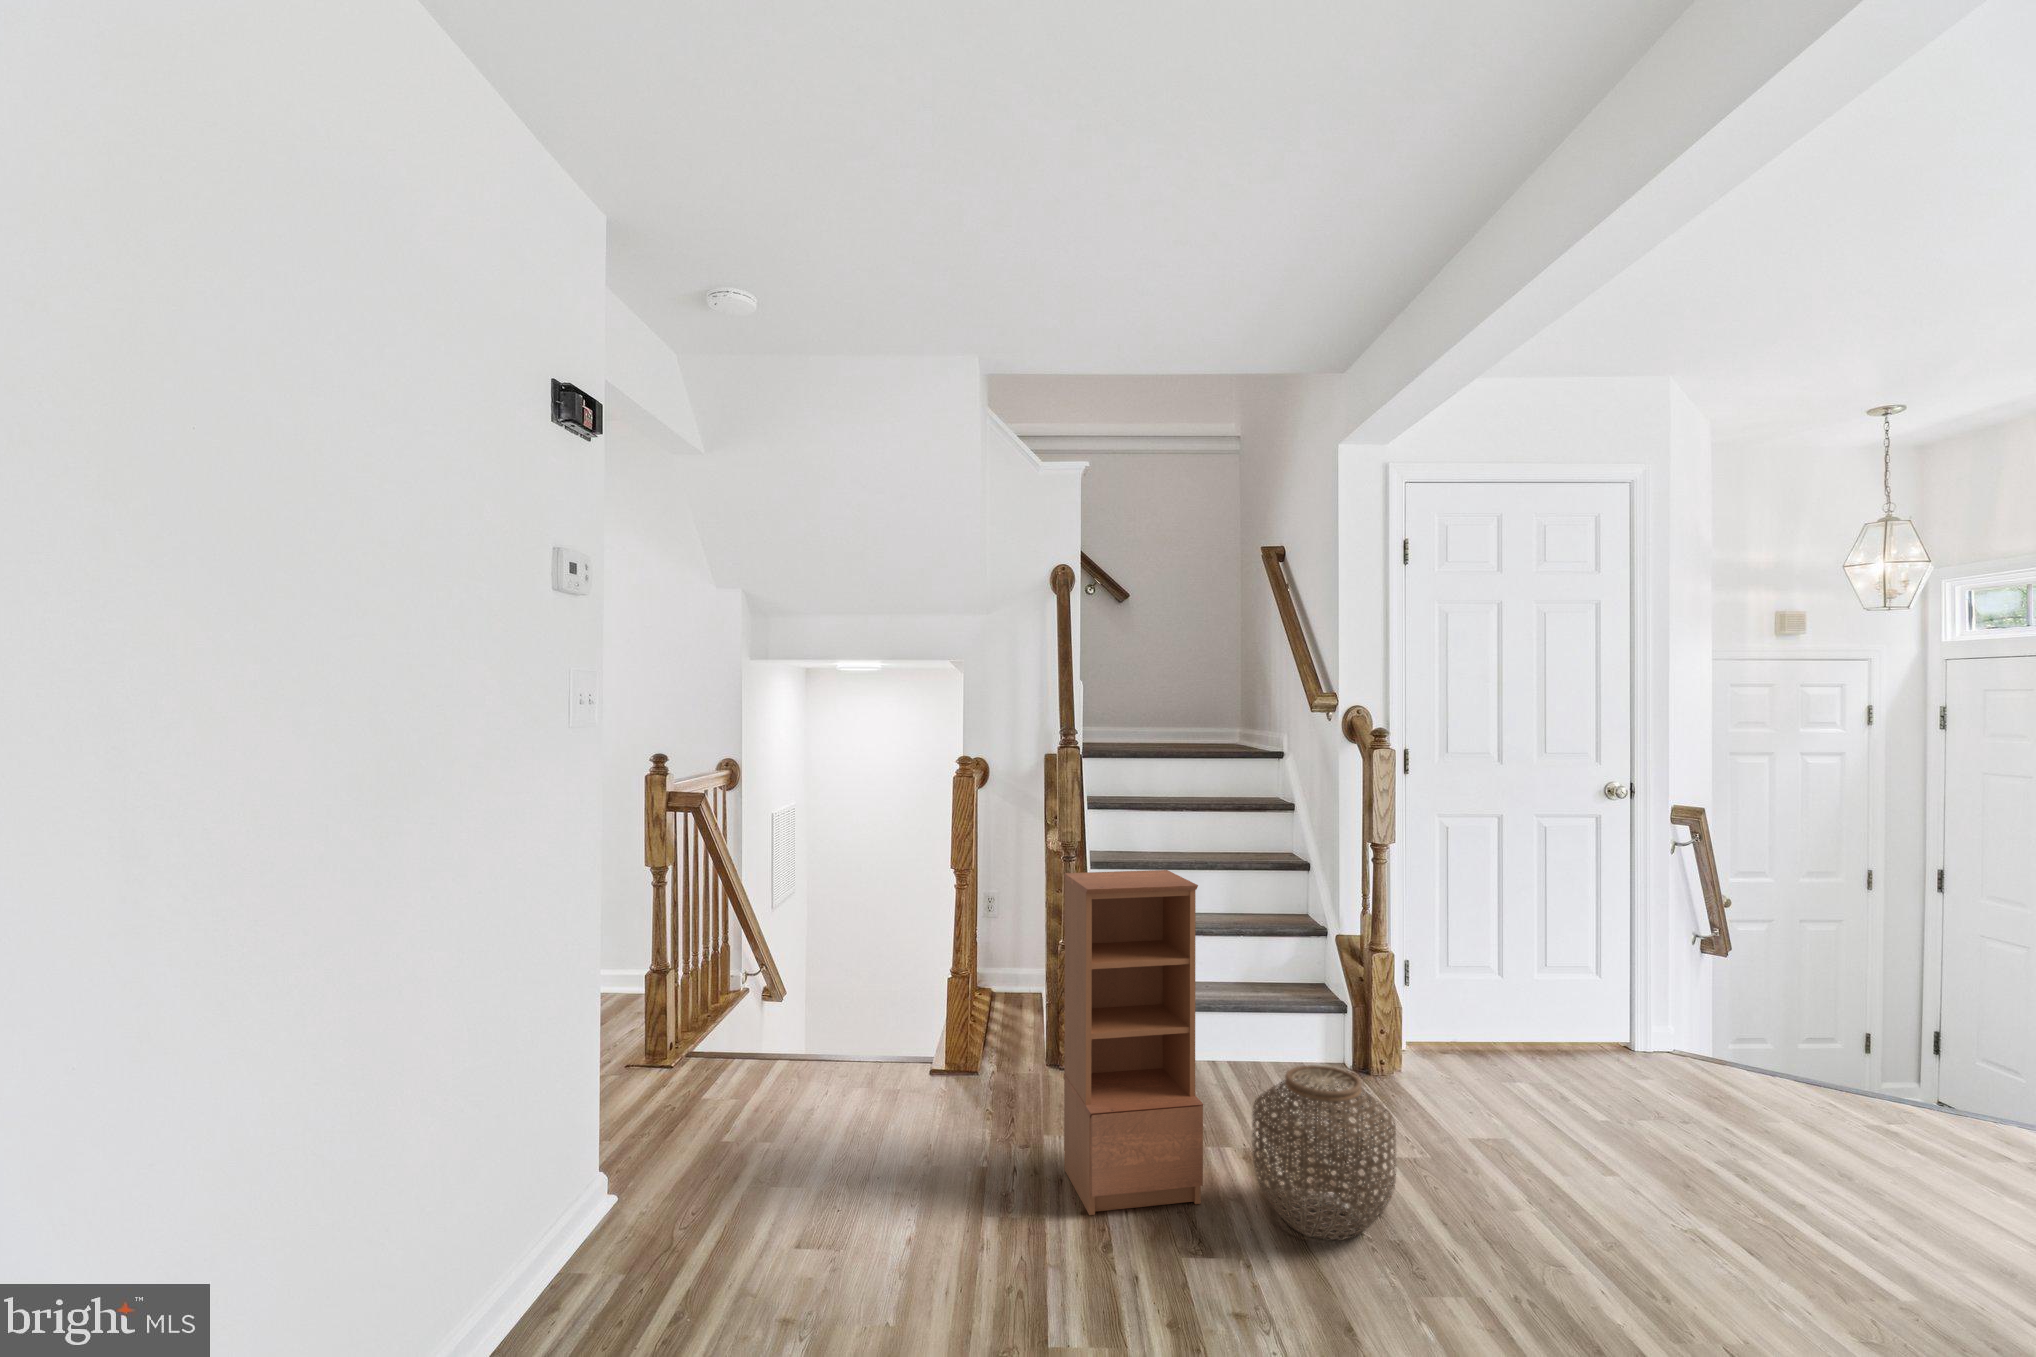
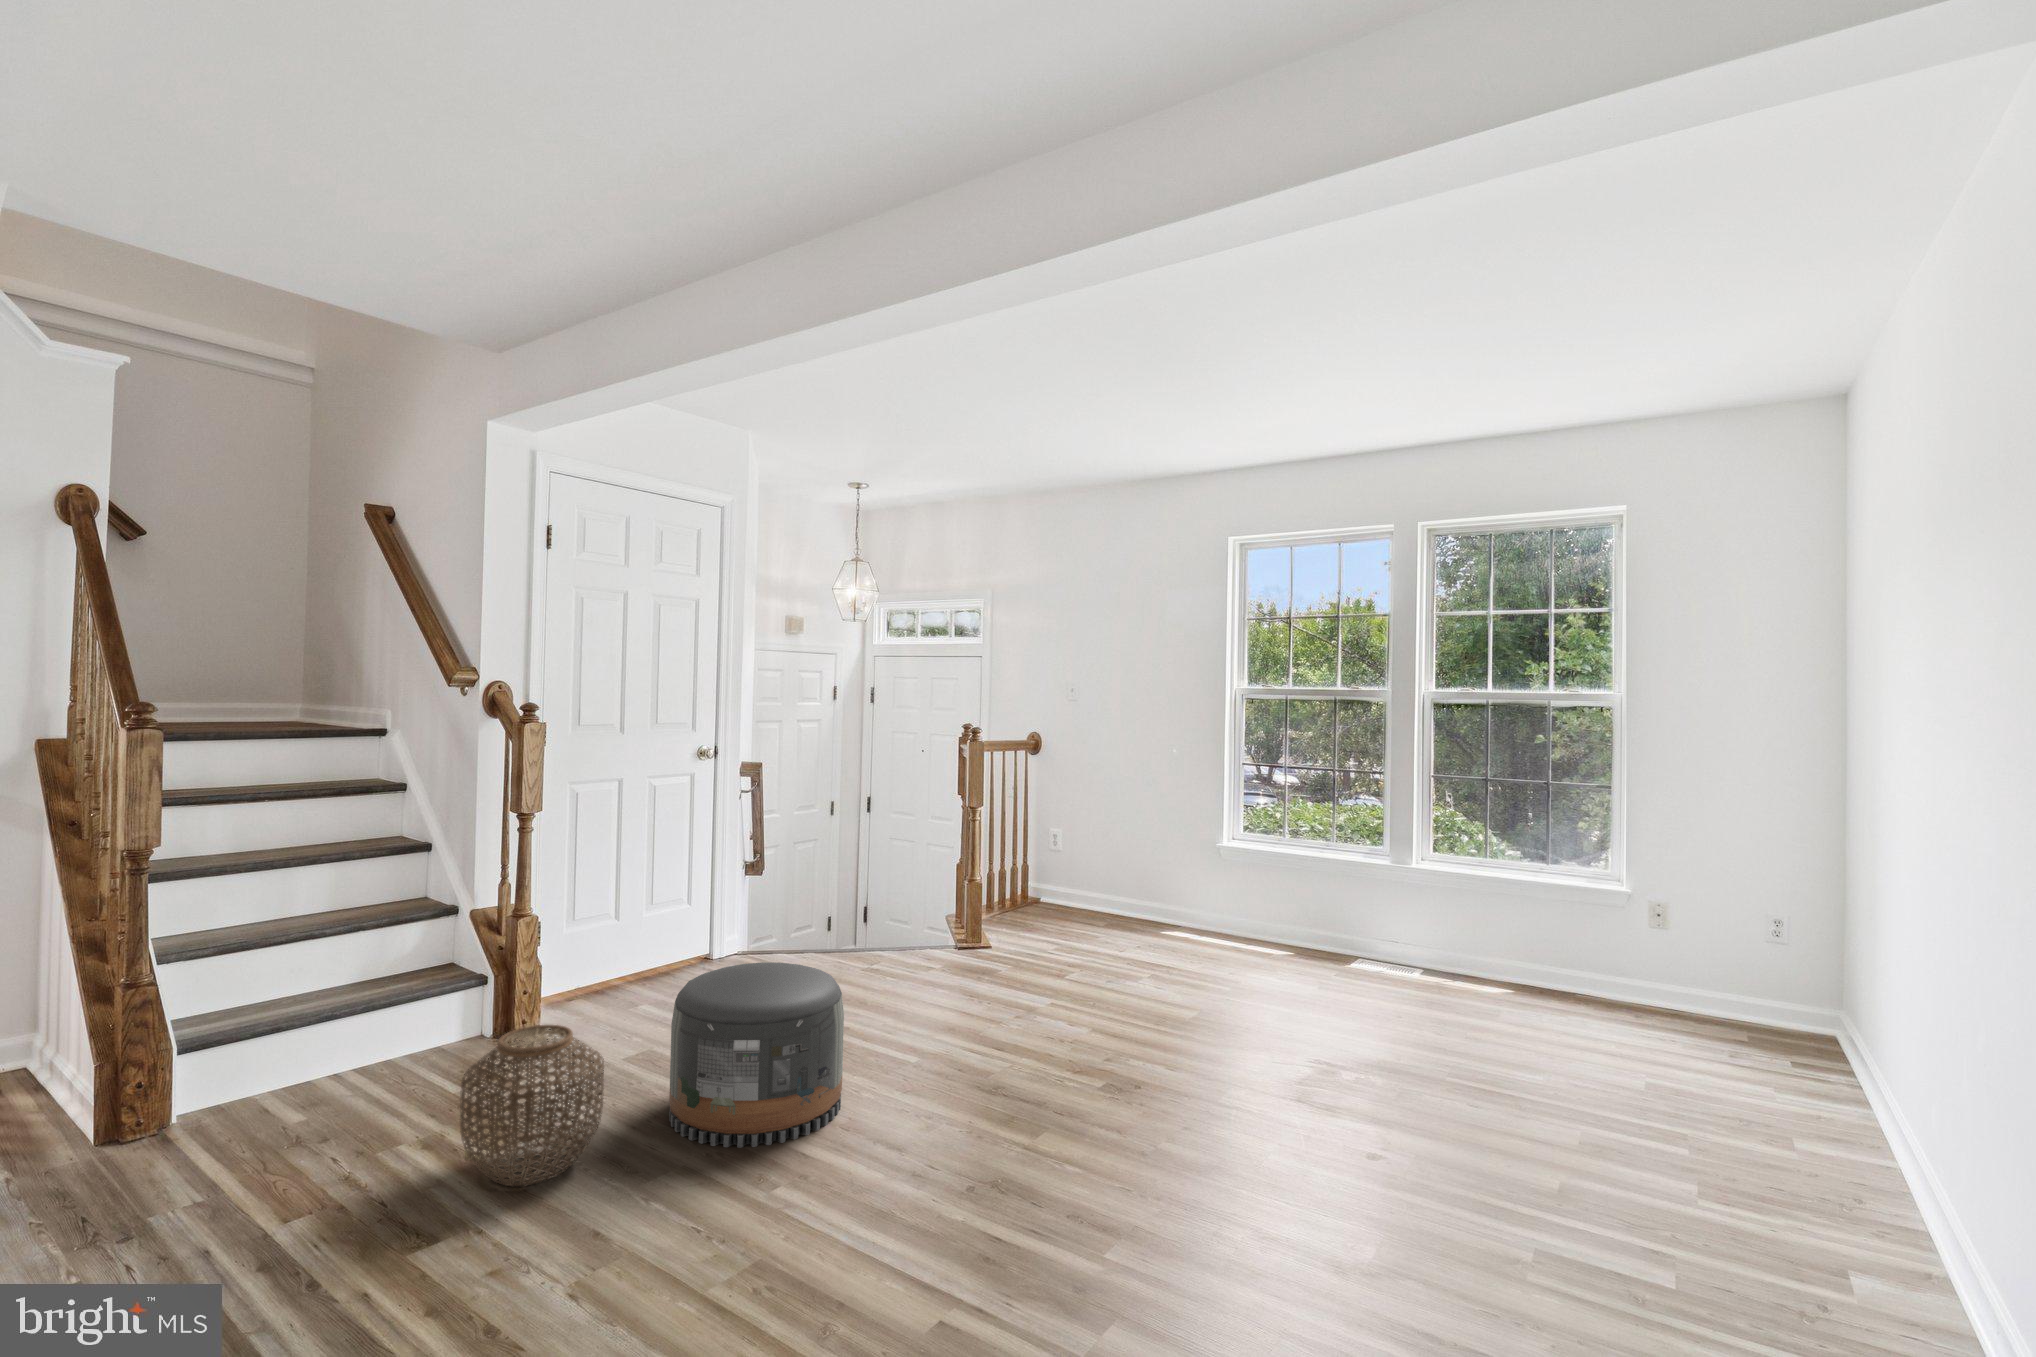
bookcase: present [1064,870,1203,1215] -> none [202,865,407,1267]
pouf: none [1489,1060,1743,1328] -> present [669,962,844,1147]

